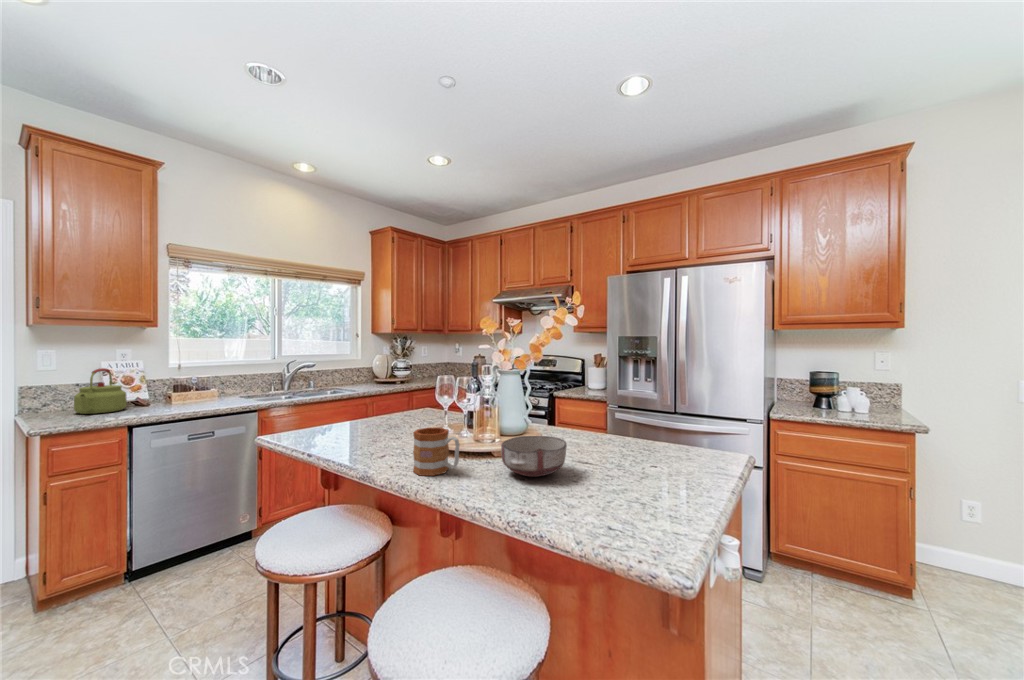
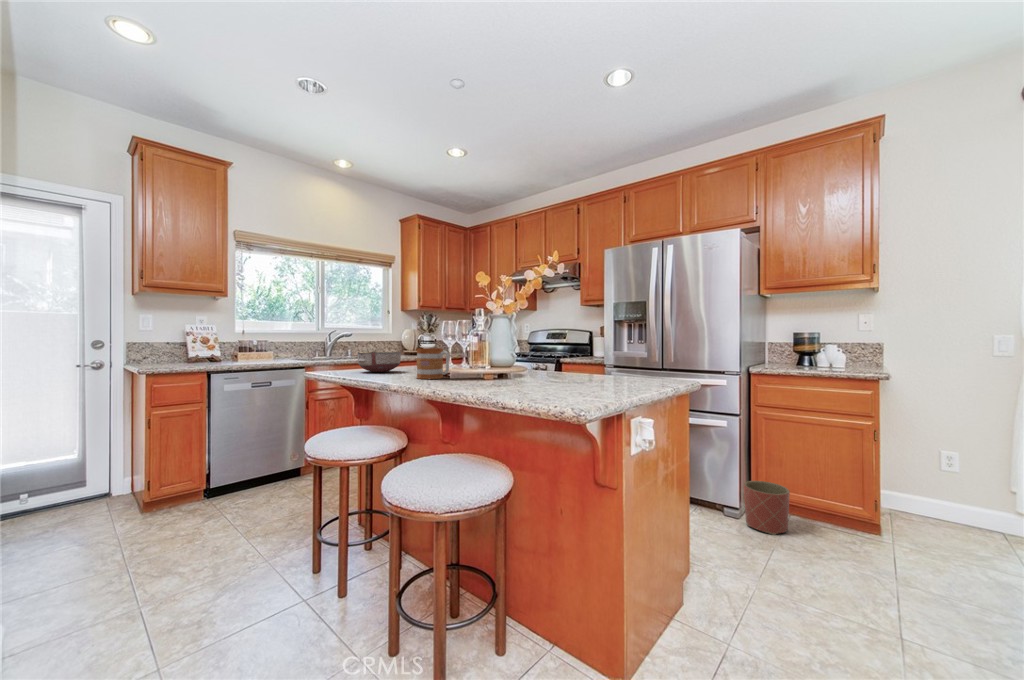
kettle: present [74,368,127,414] -> none [167,329,205,364]
ceramic bowl: present [501,436,567,477] -> present [358,352,401,372]
planter: none [770,540,823,607] -> present [744,481,790,535]

